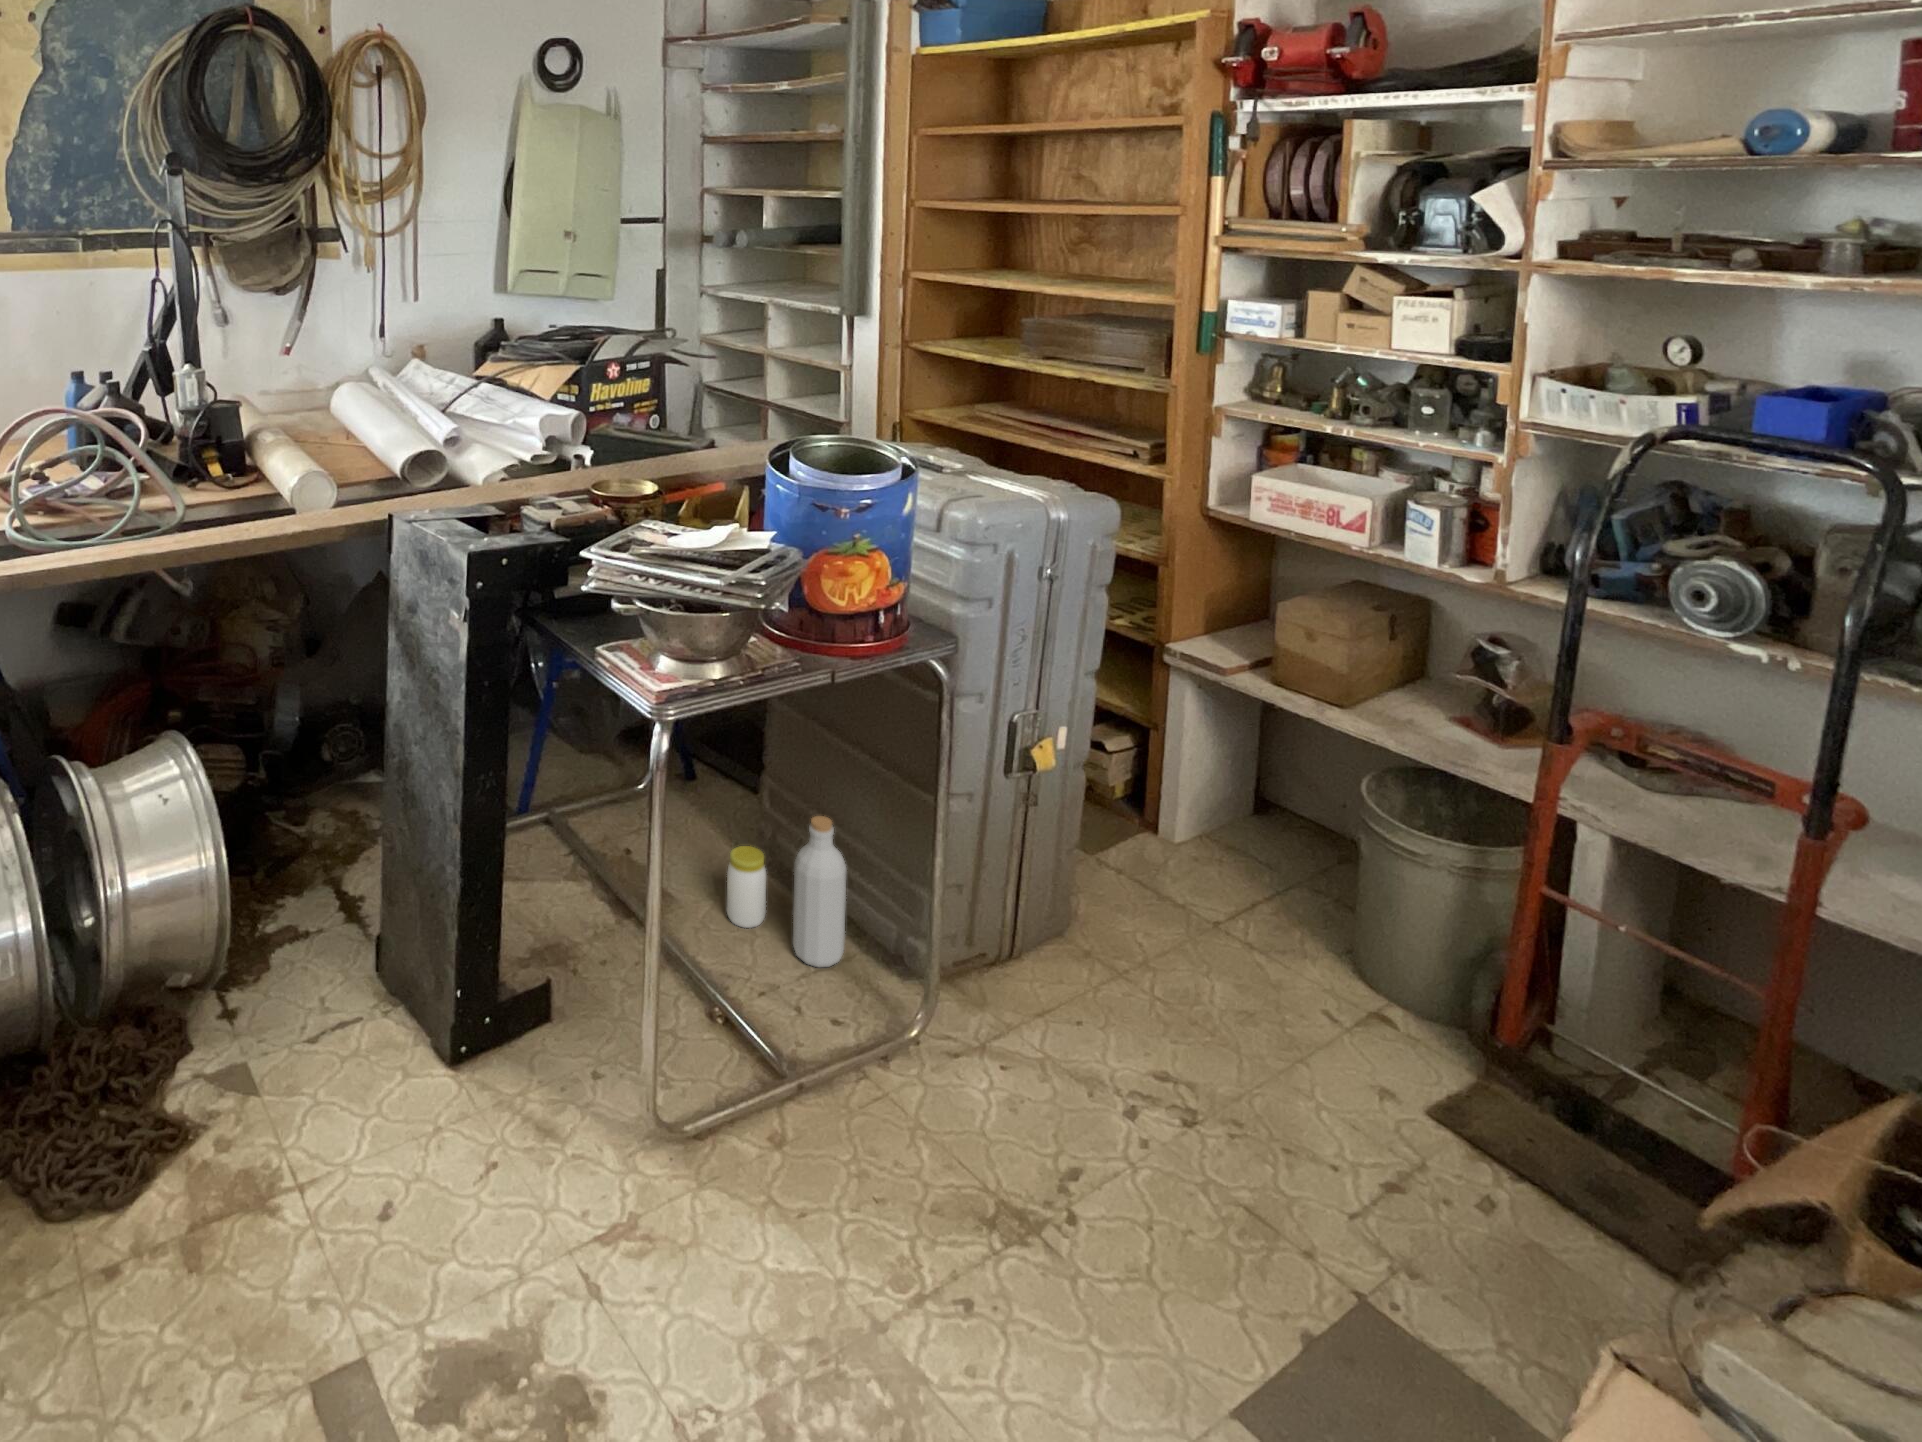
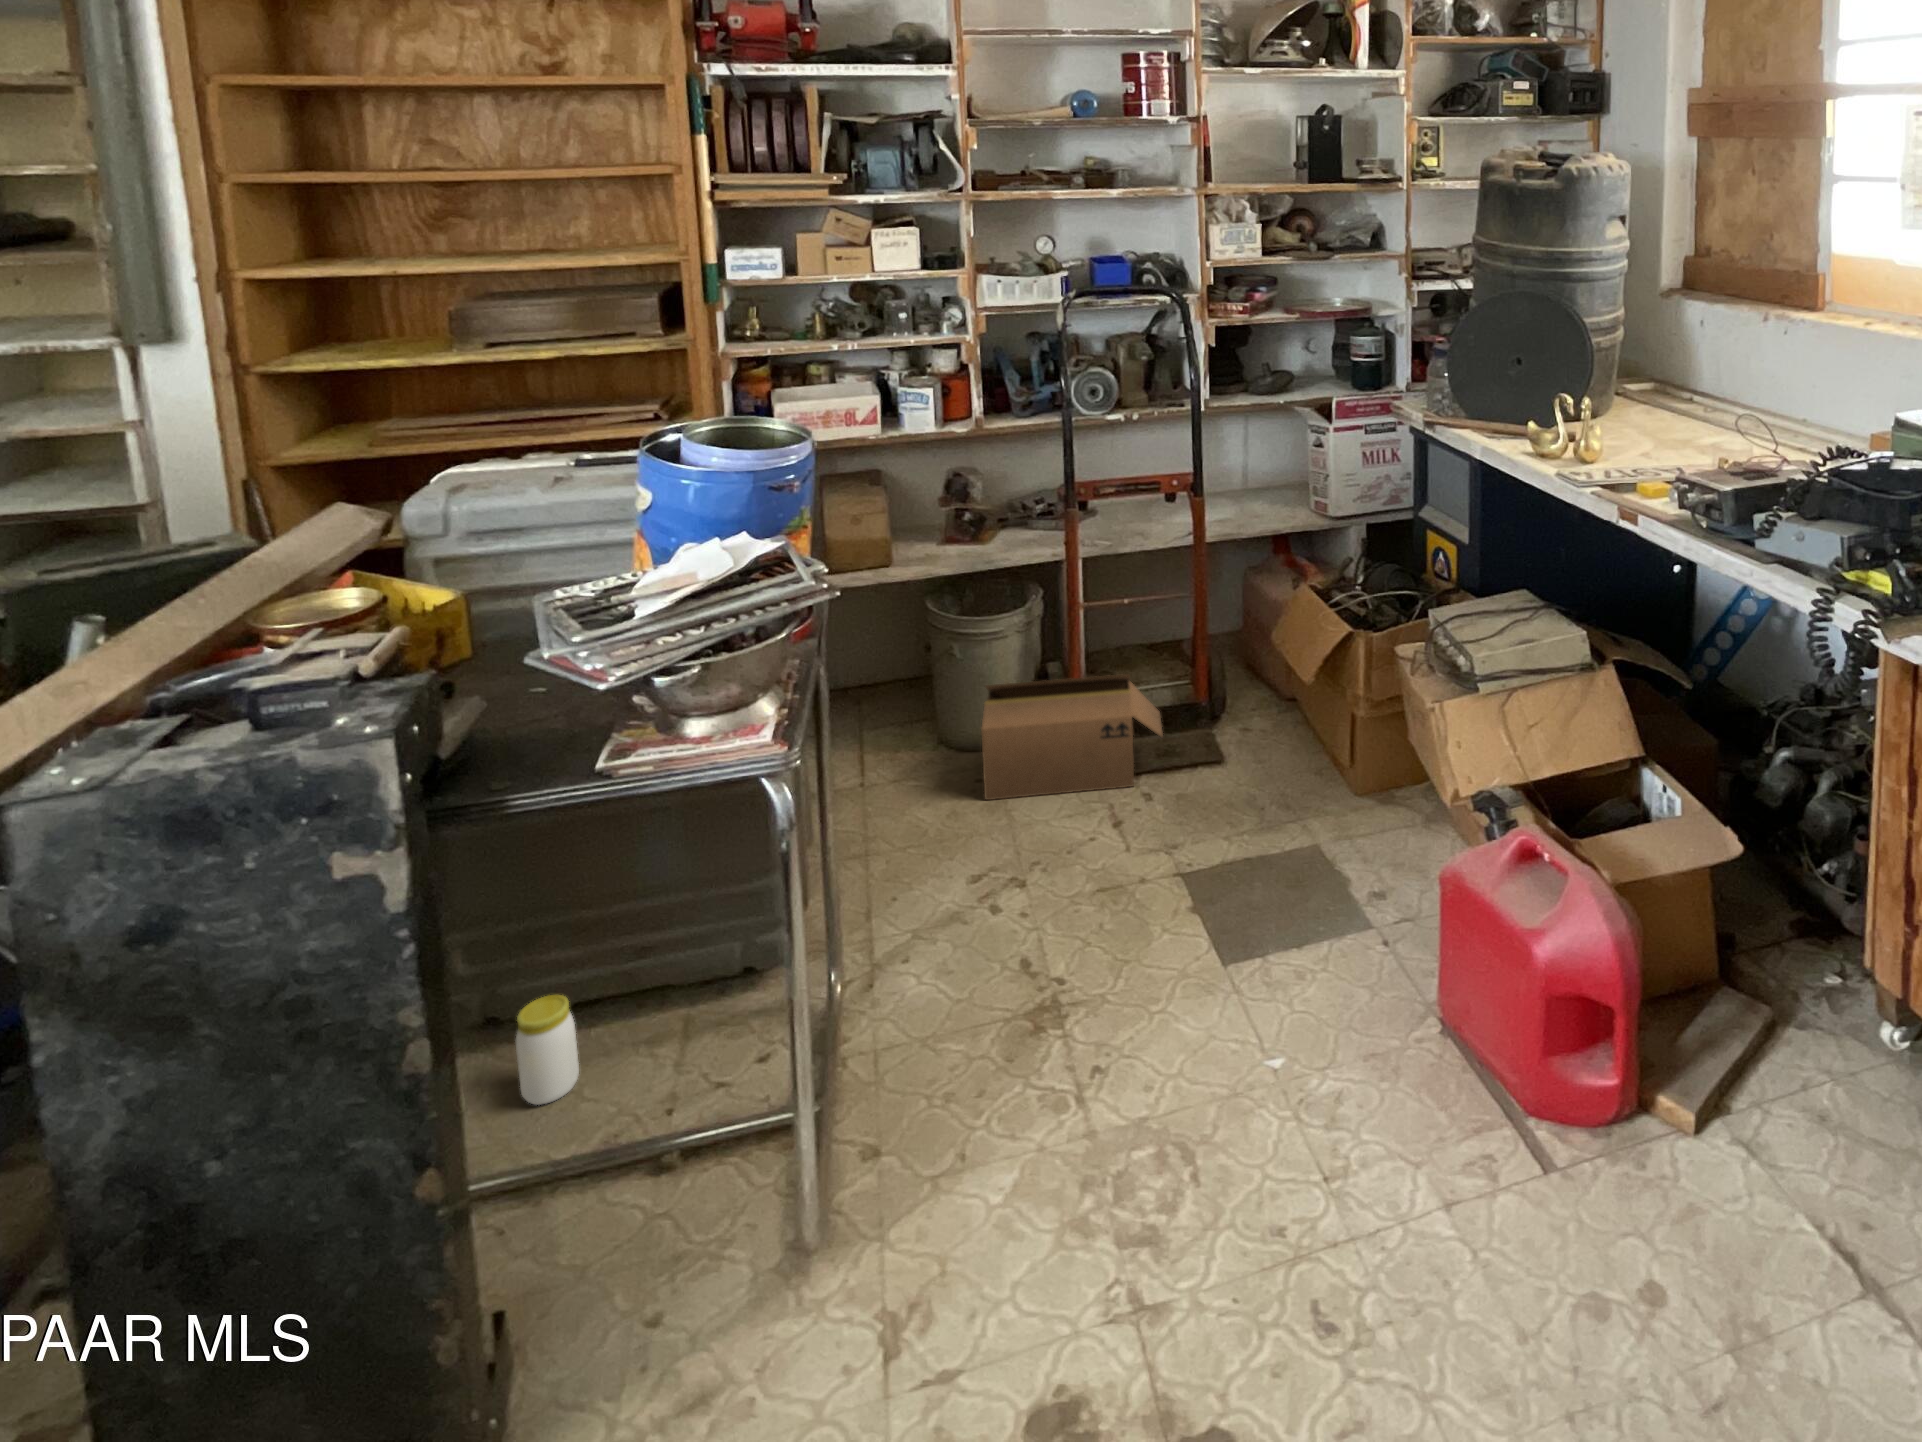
bottle: present [793,816,846,967] -> none [626,881,700,1059]
cardboard box: none [1286,894,1614,1171] -> present [981,674,1163,800]

